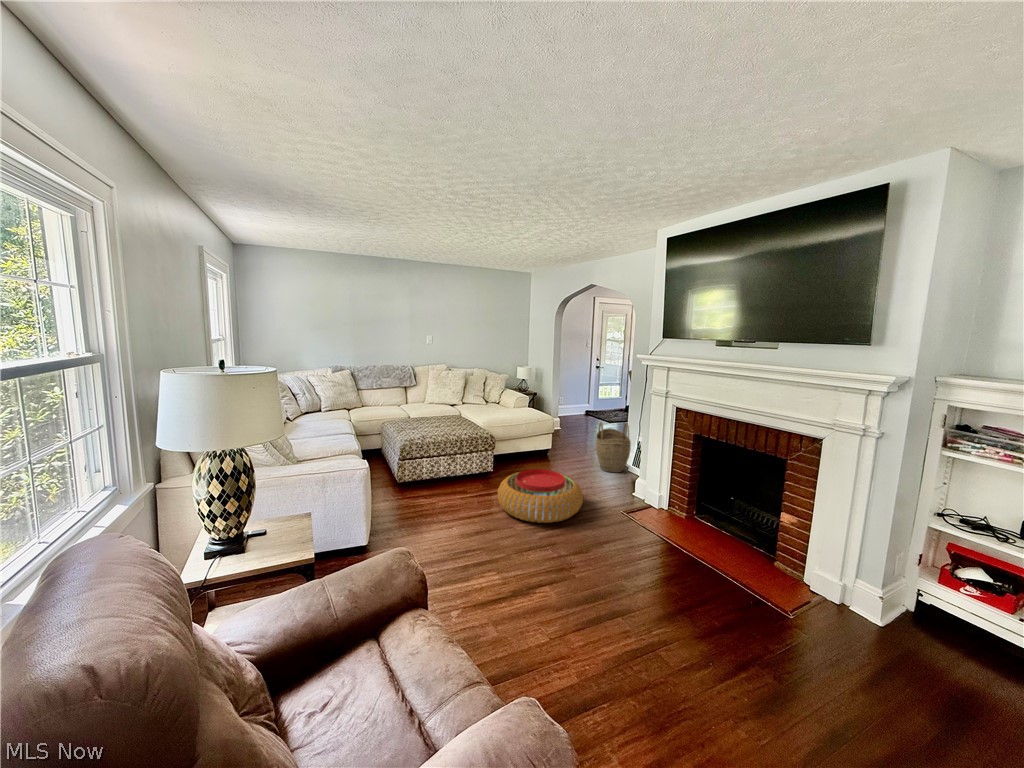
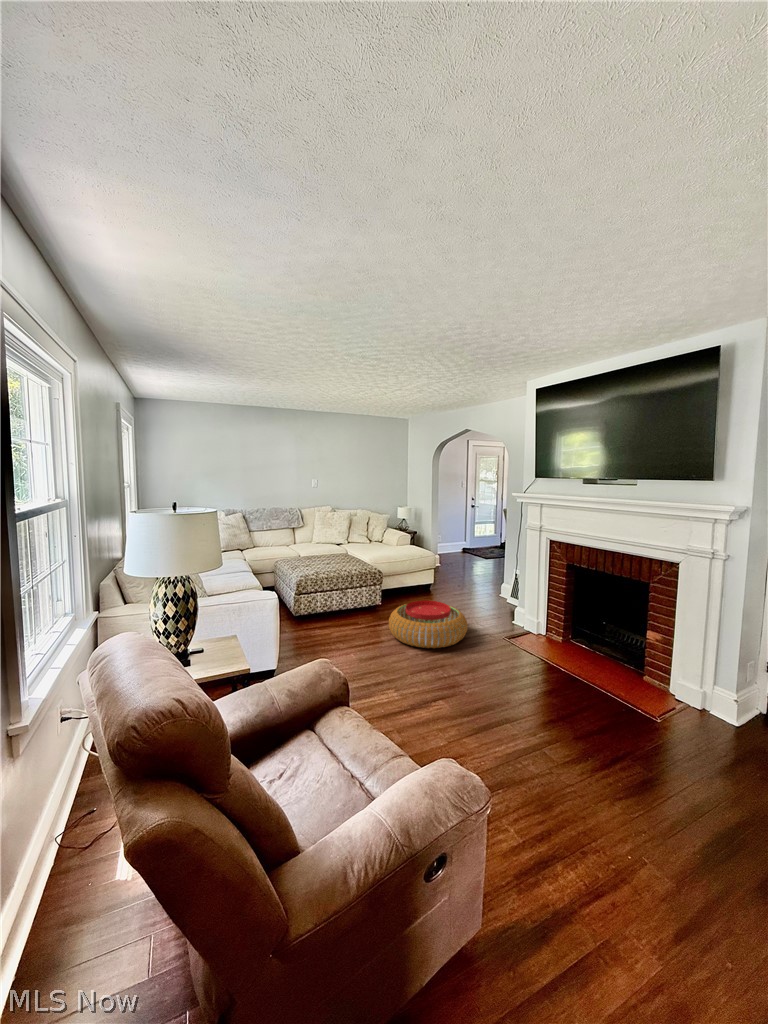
woven basket: present [596,422,631,473] -> none [476,557,509,604]

